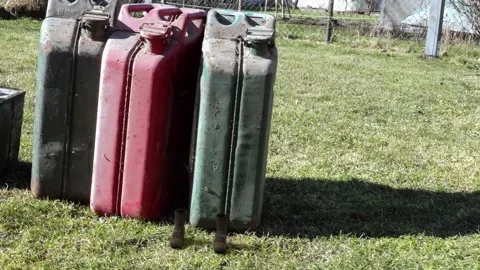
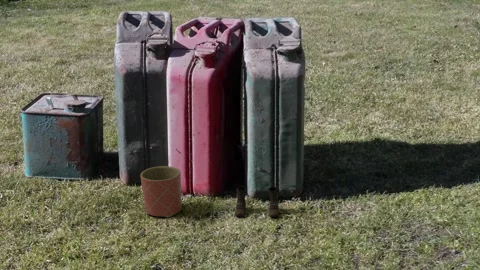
planter: none [52,174,105,240] -> present [141,166,181,218]

